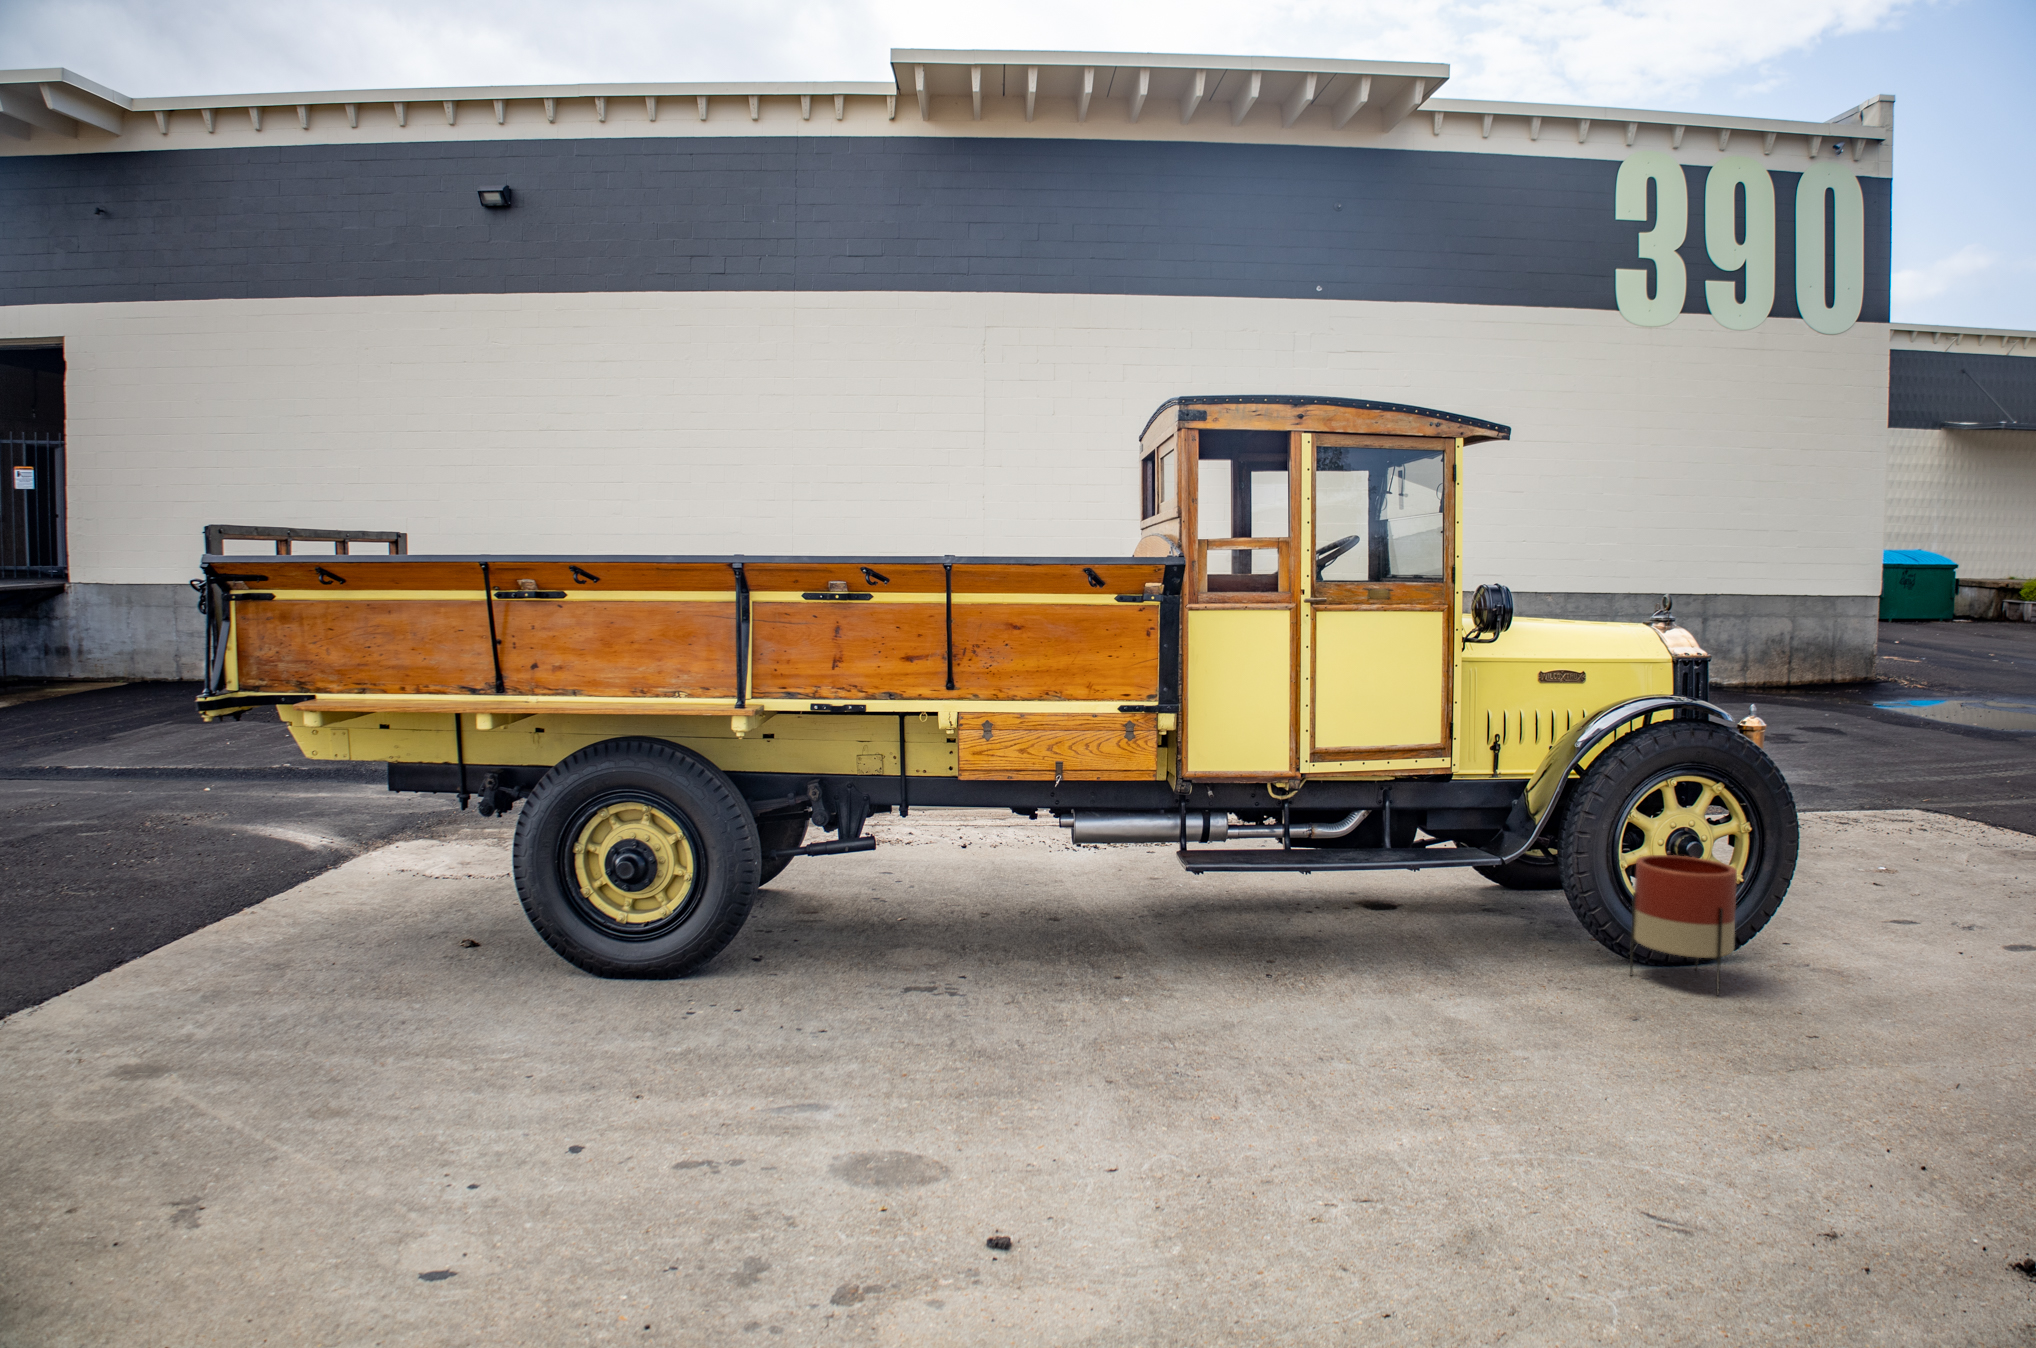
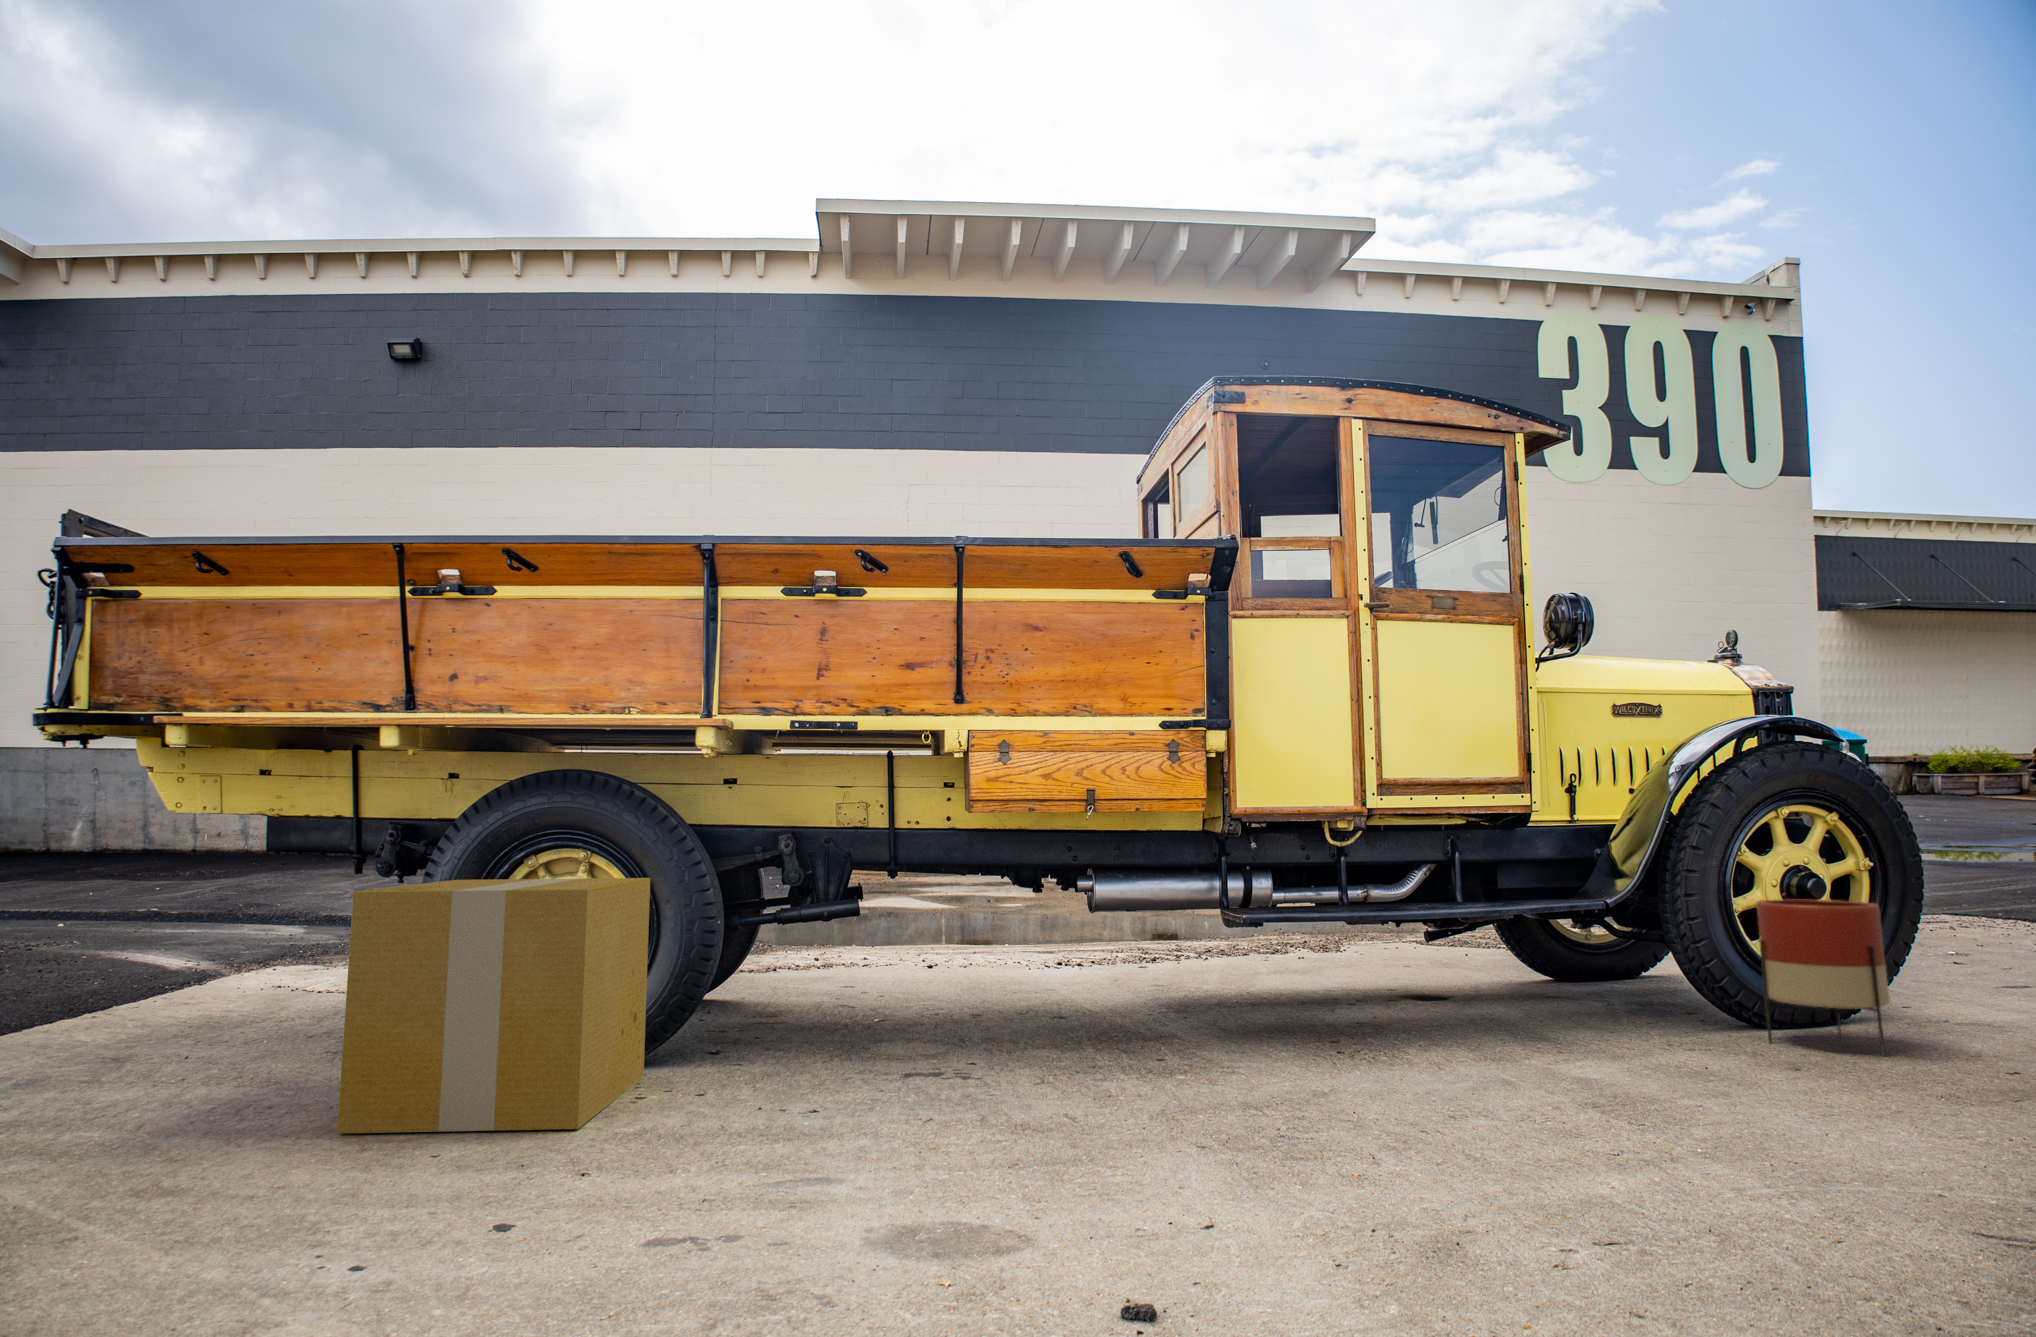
cardboard box: none [467,828,702,1041] -> present [337,878,650,1133]

